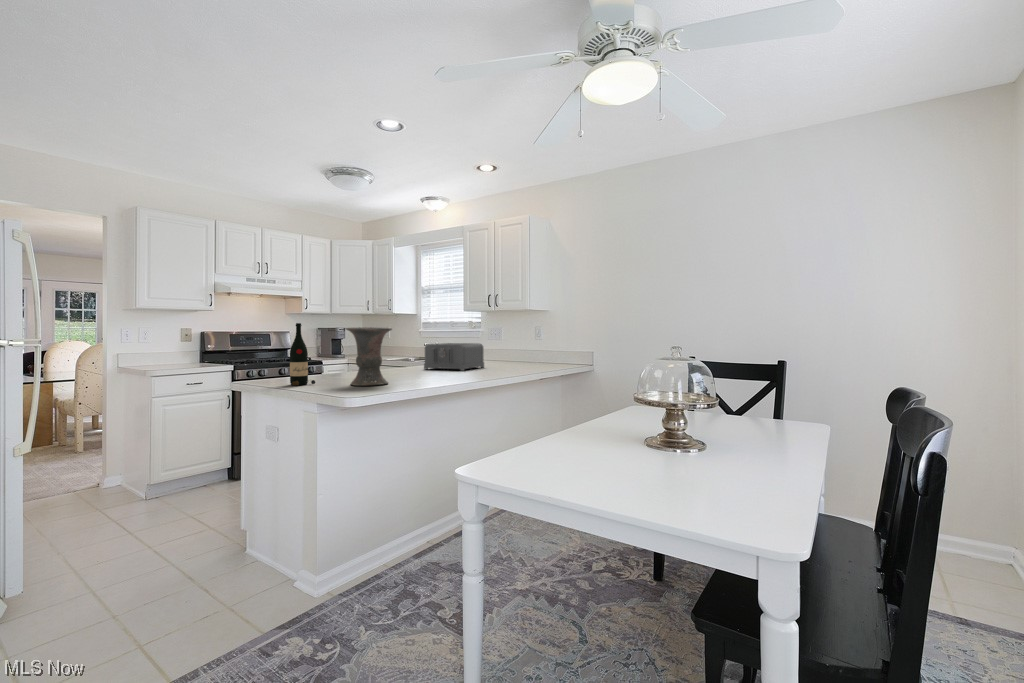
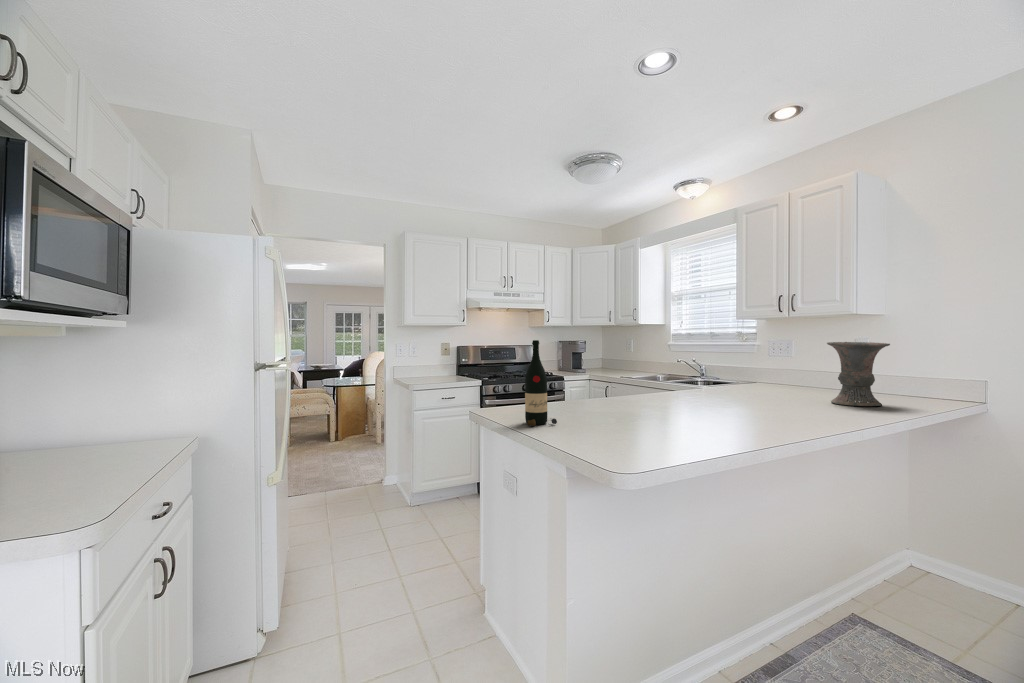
vase: present [346,327,392,386] -> present [827,342,890,406]
toaster: present [424,343,484,371] -> none [694,362,786,405]

